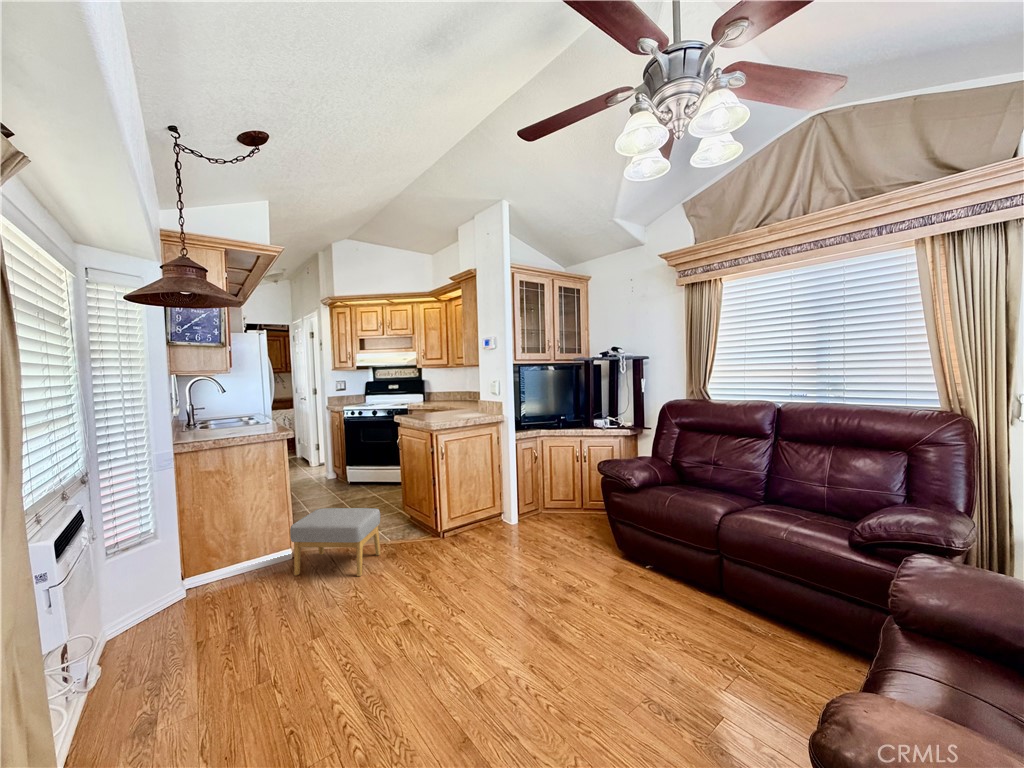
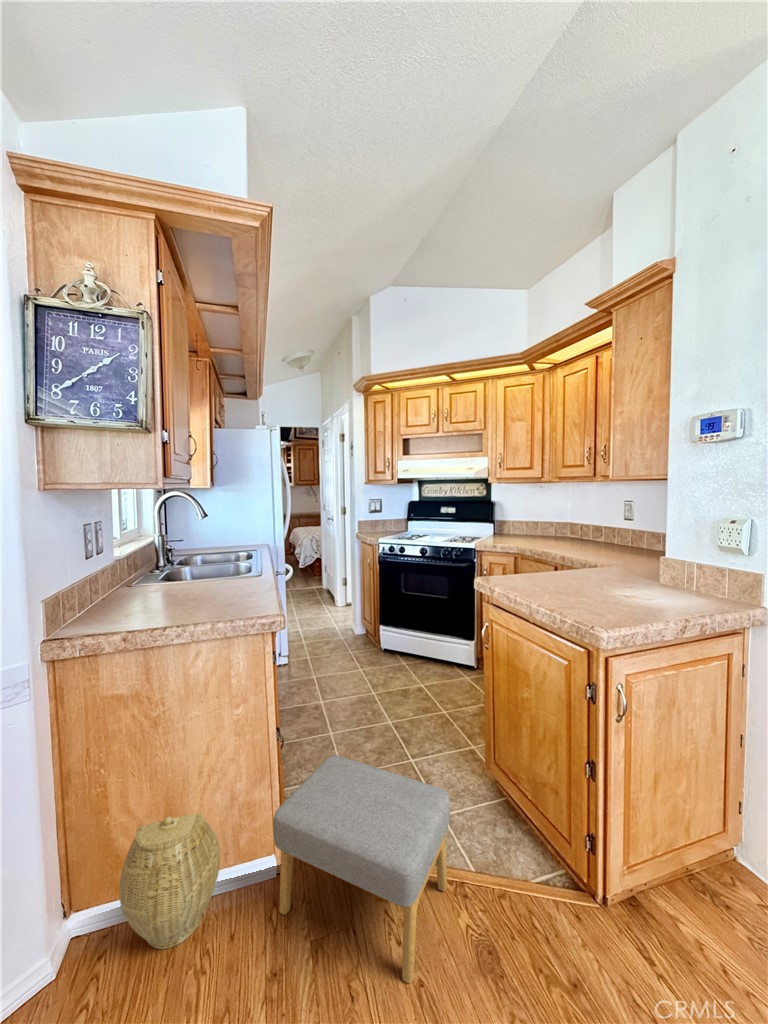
woven basket: none [207,531,261,595] -> present [119,813,220,949]

